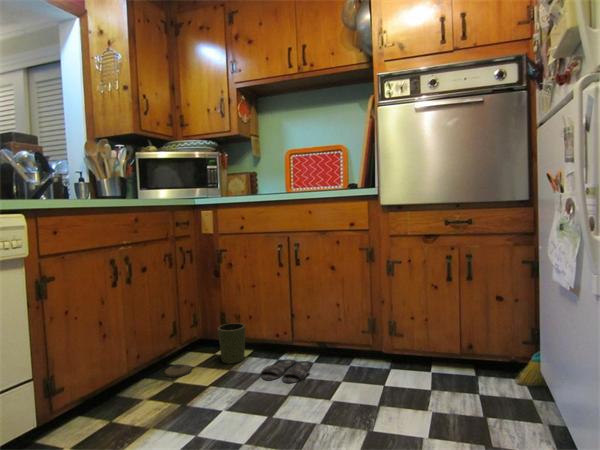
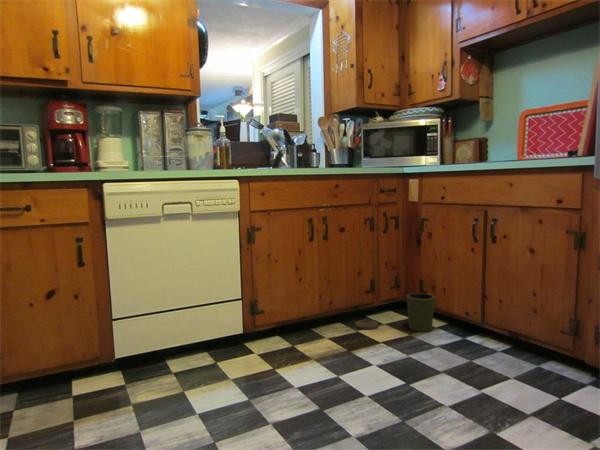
slippers: present [261,359,312,383] -> none [431,341,495,362]

